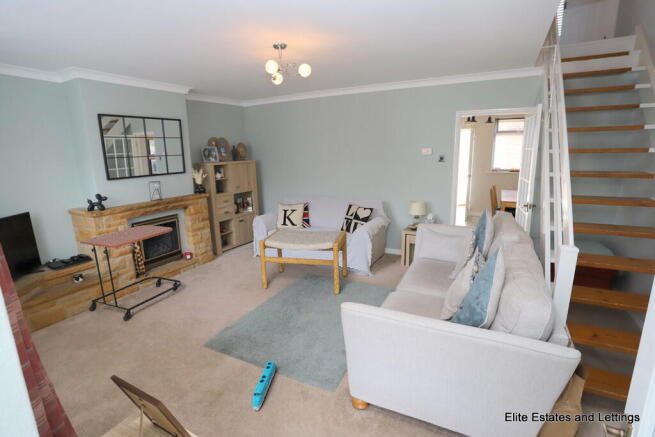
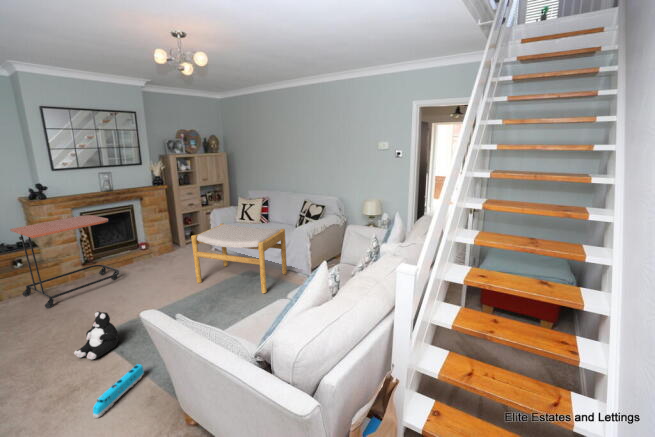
plush toy: none [193,316,228,362] -> present [74,312,119,360]

